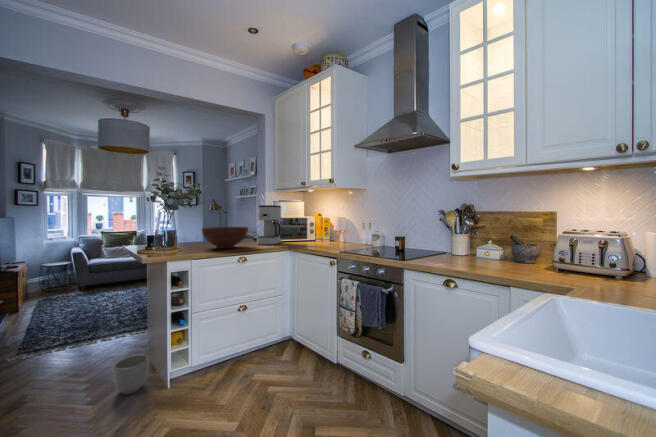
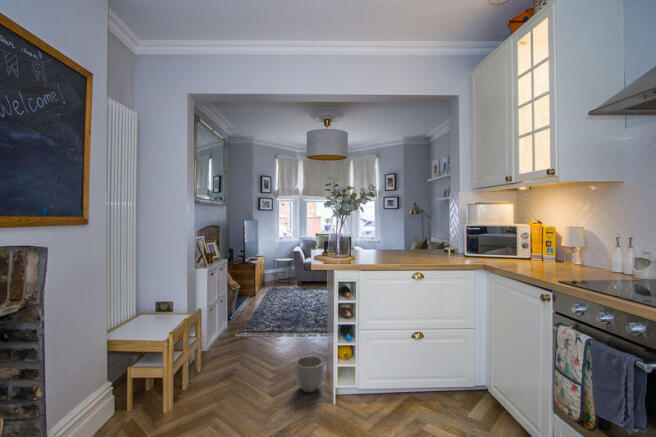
coffee maker: present [257,205,281,245] -> none [440,210,473,261]
fruit bowl: present [201,226,248,248] -> none [374,235,426,261]

